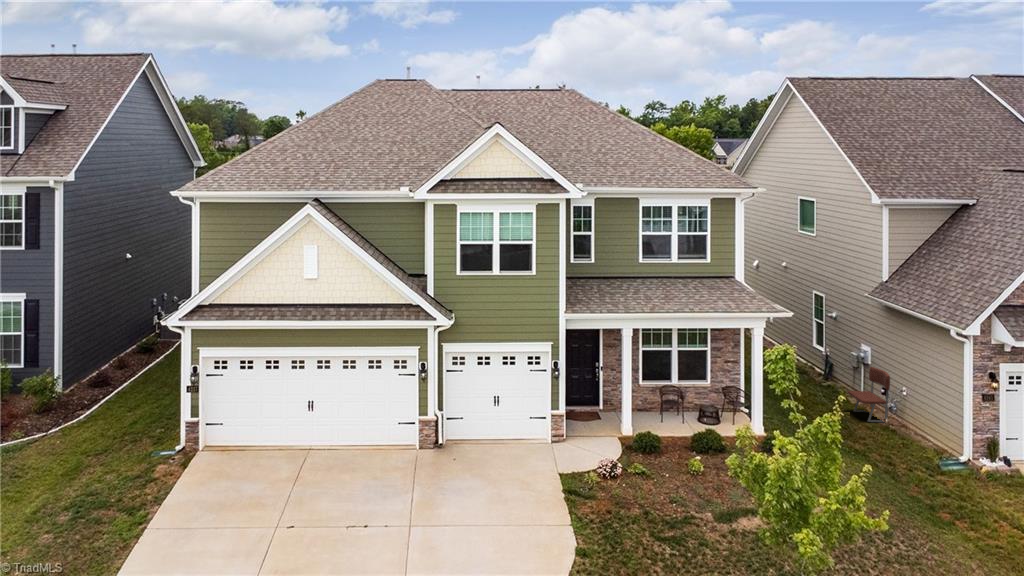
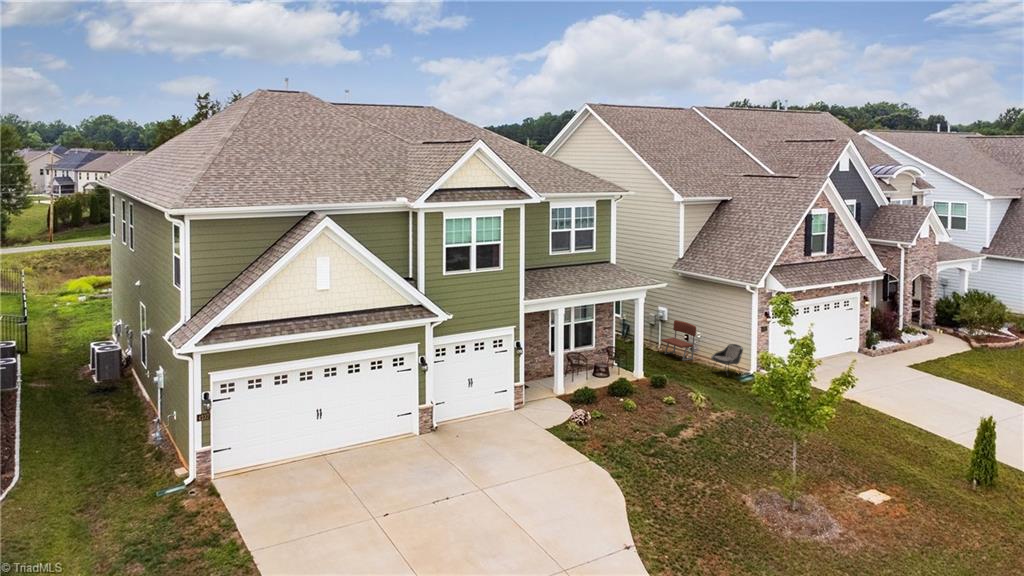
lounge chair: none [889,403,939,450] -> present [711,344,743,373]

